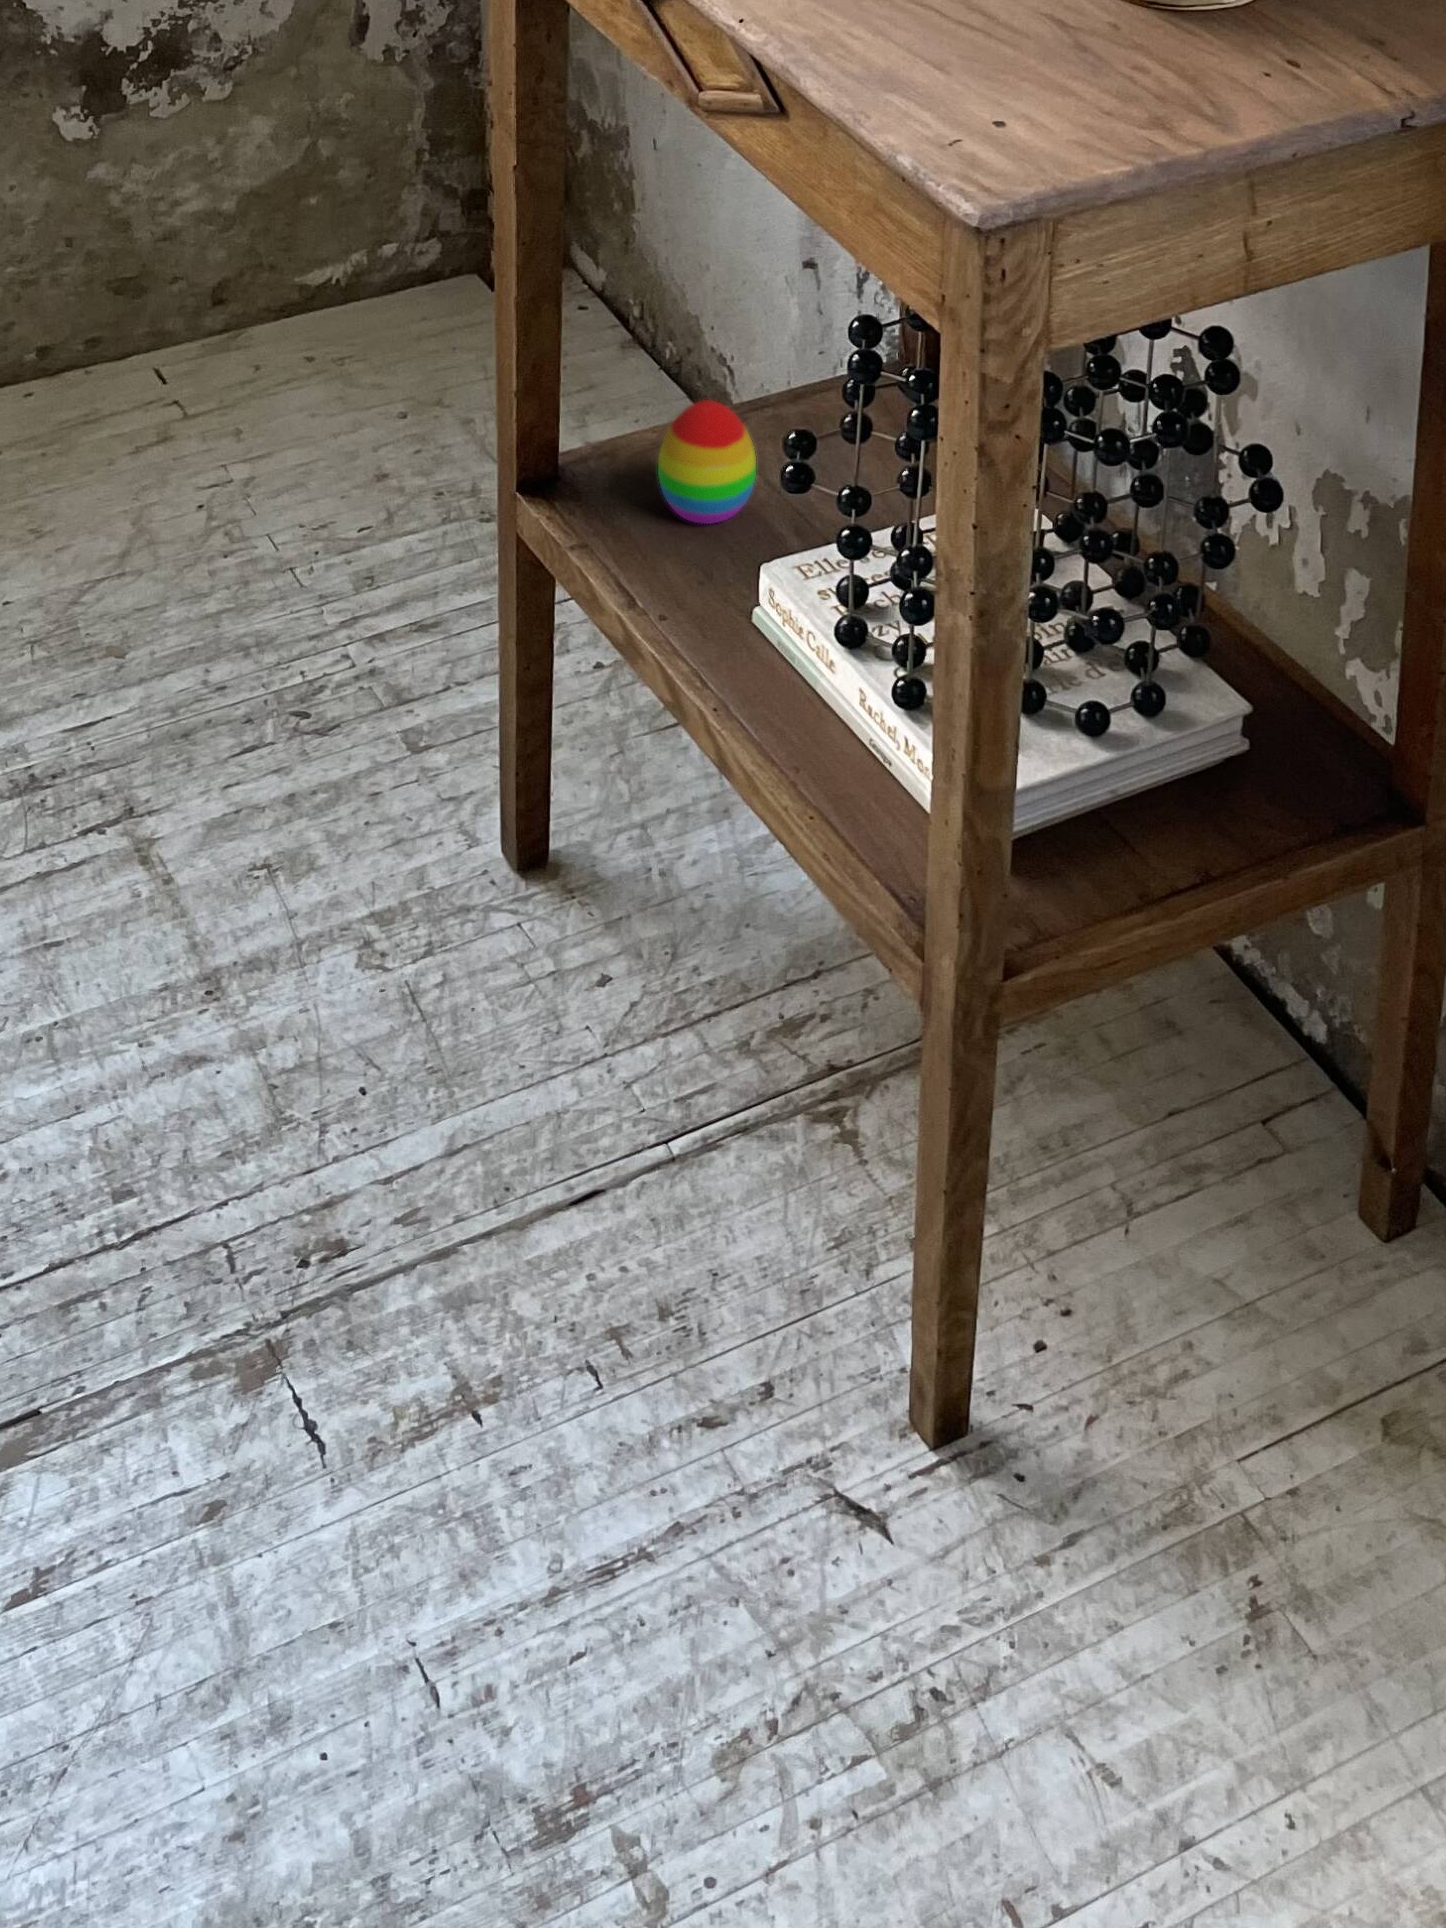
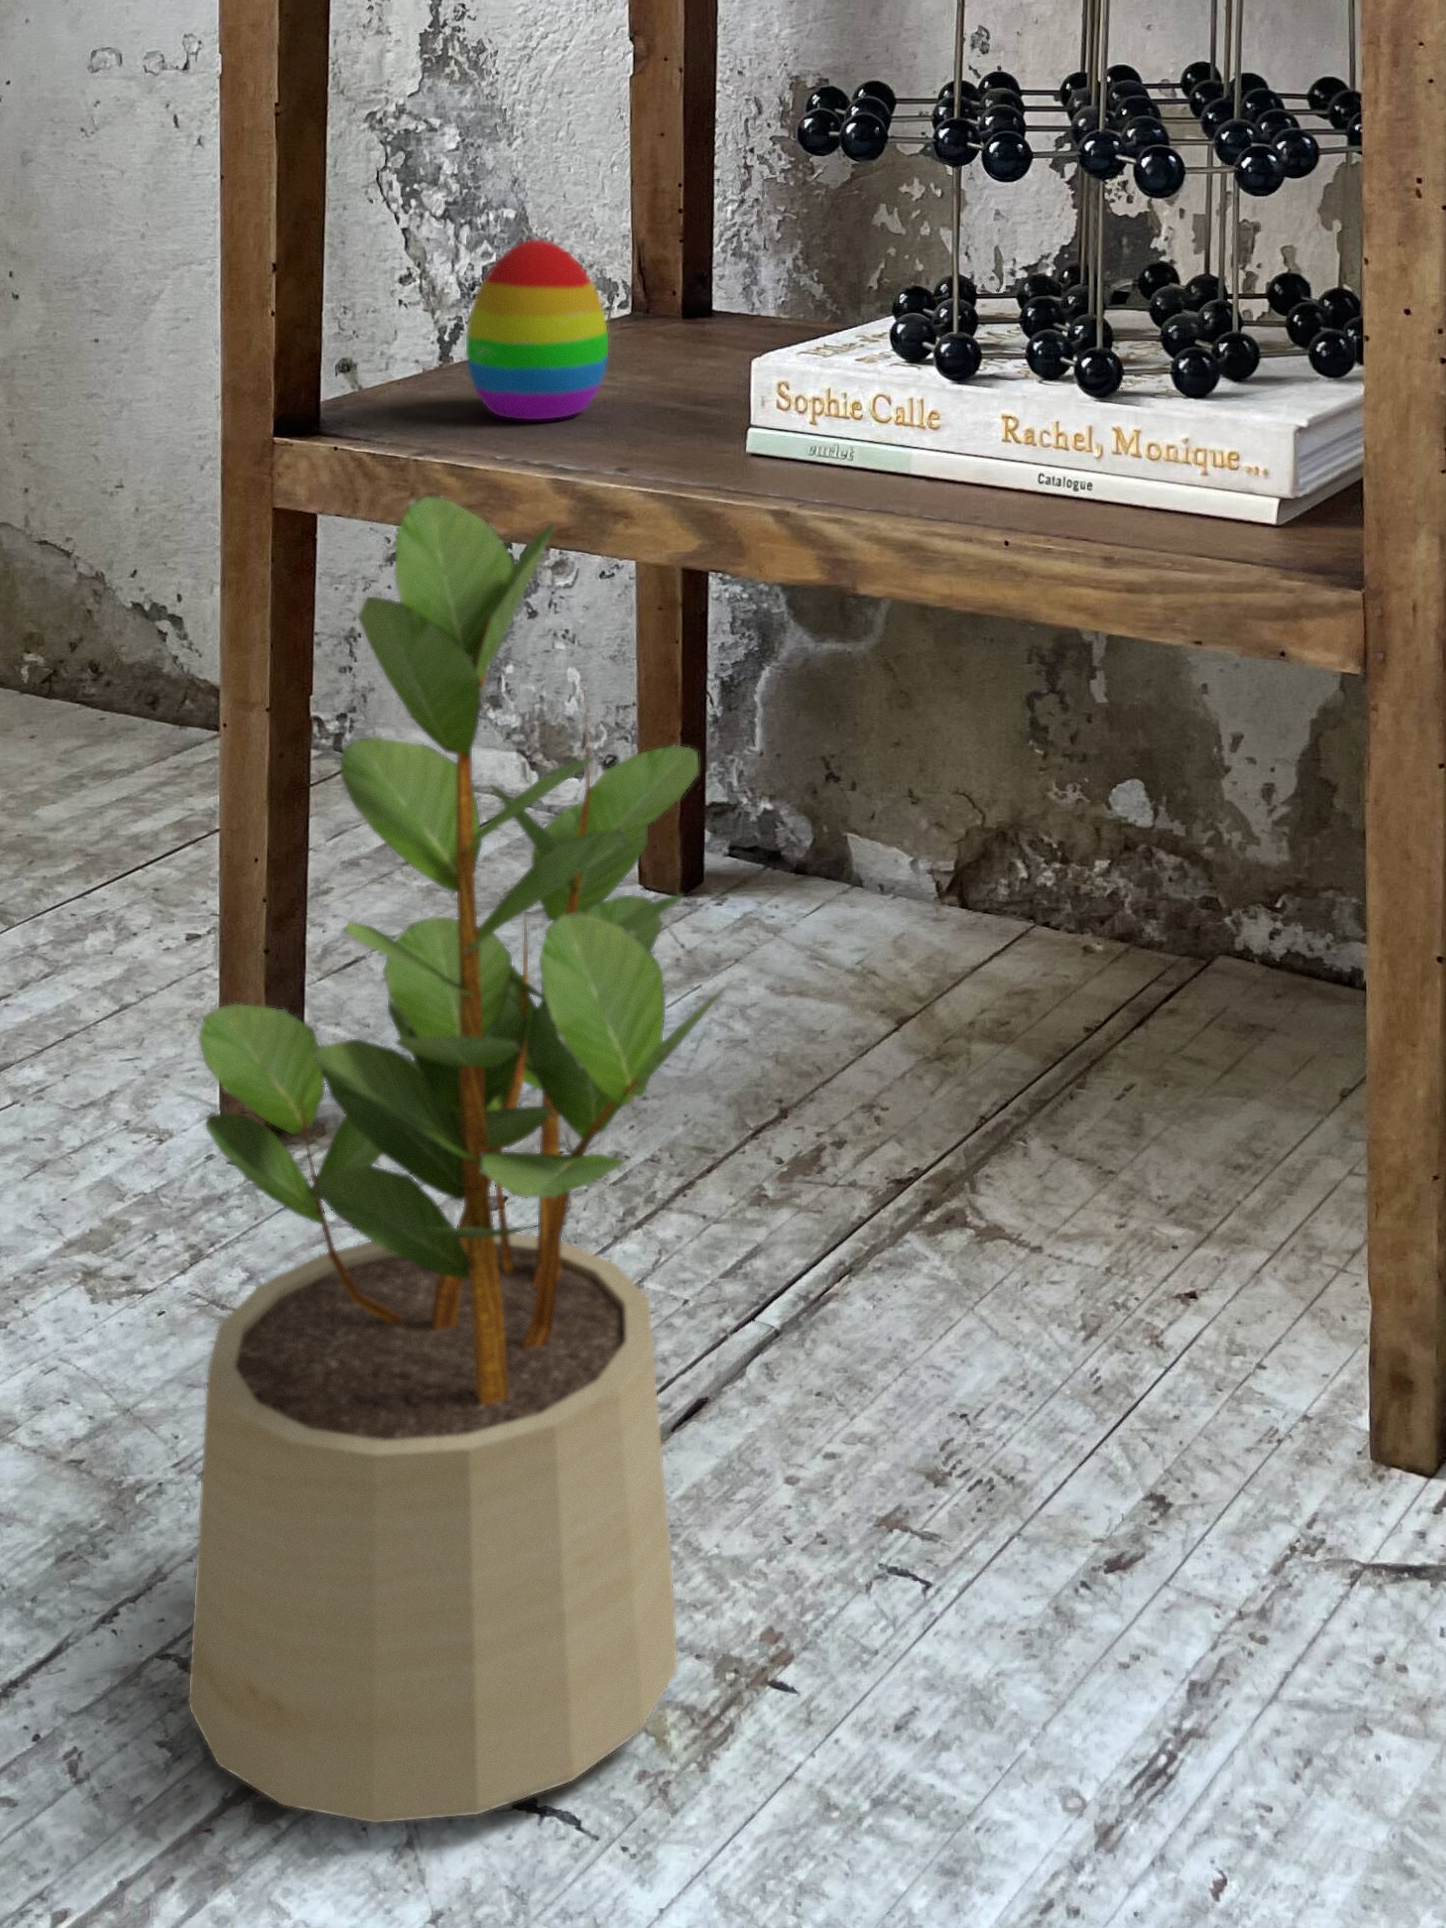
potted plant: none [189,801,525,1435] -> present [189,495,726,1823]

